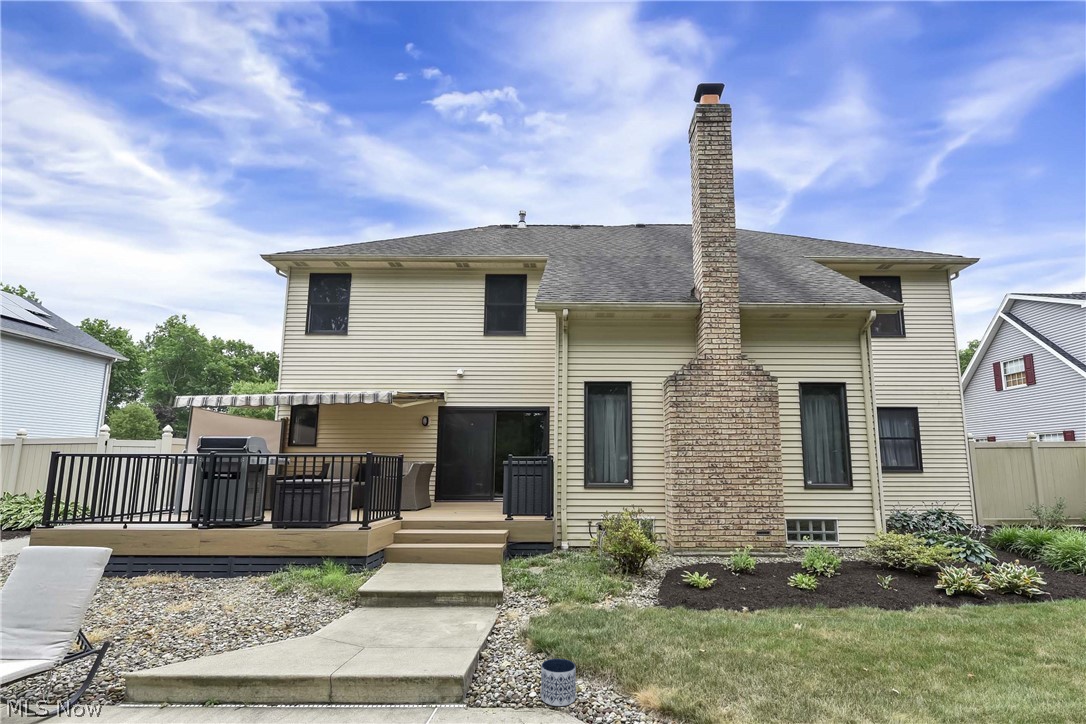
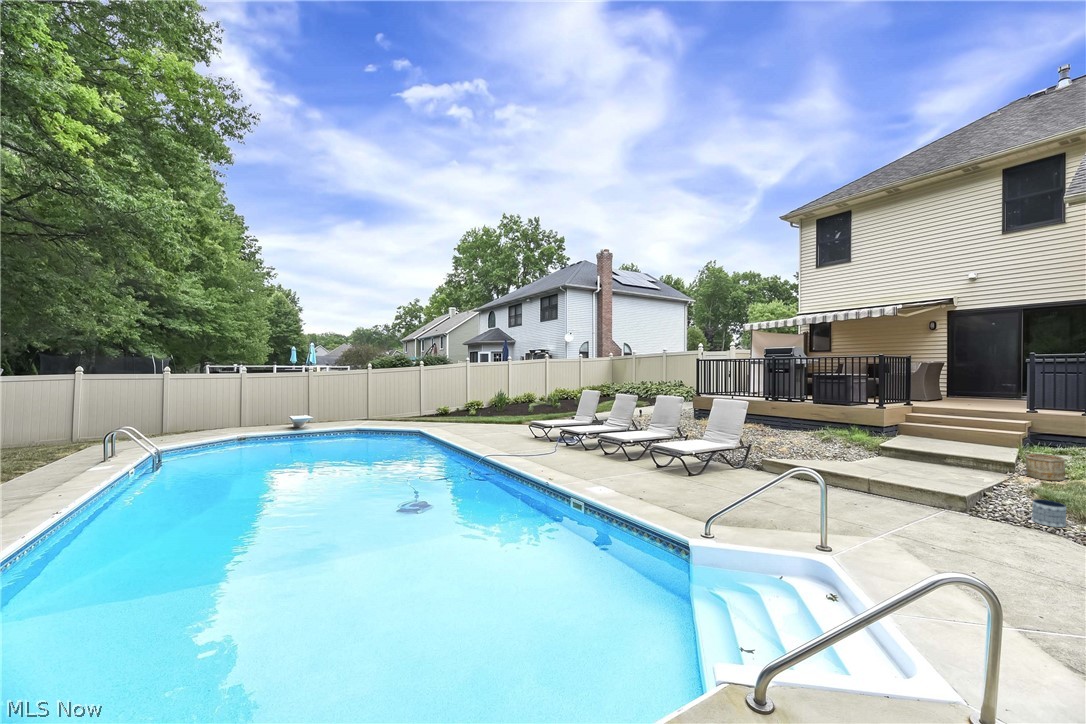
wooden bucket: none [515,573,550,610] -> present [1025,454,1066,481]

